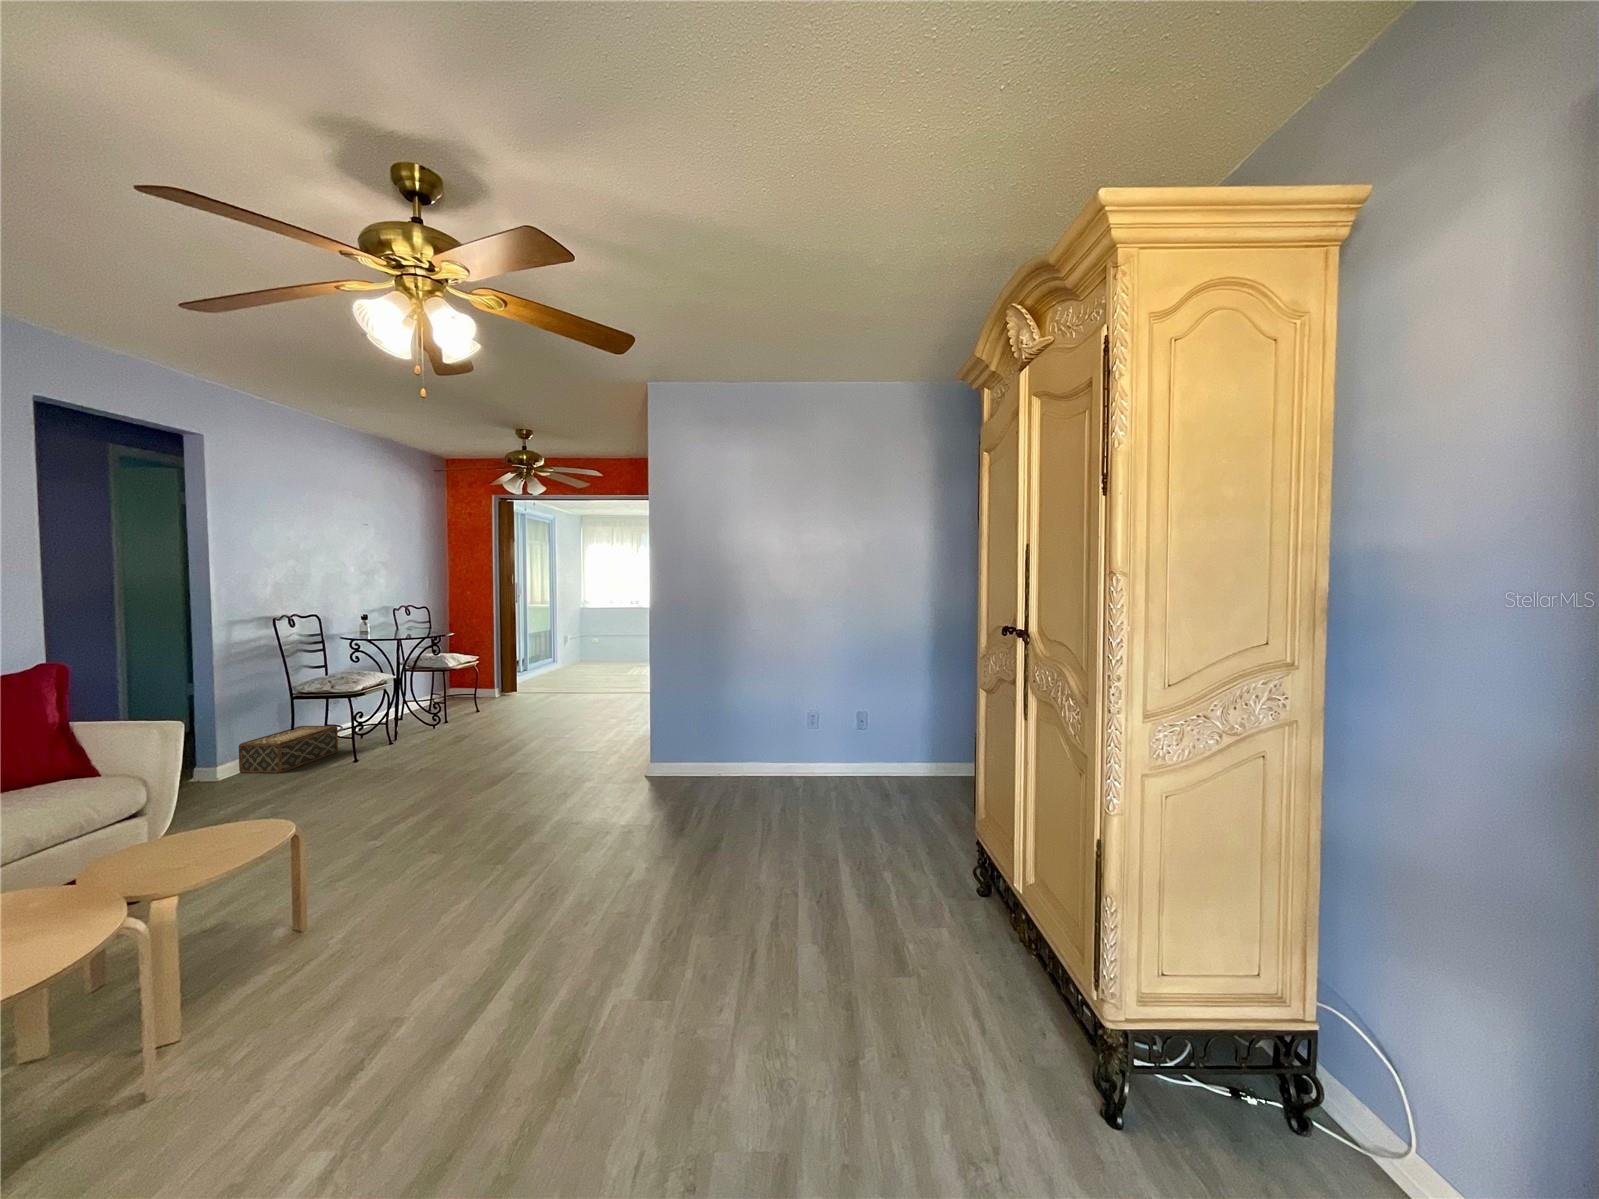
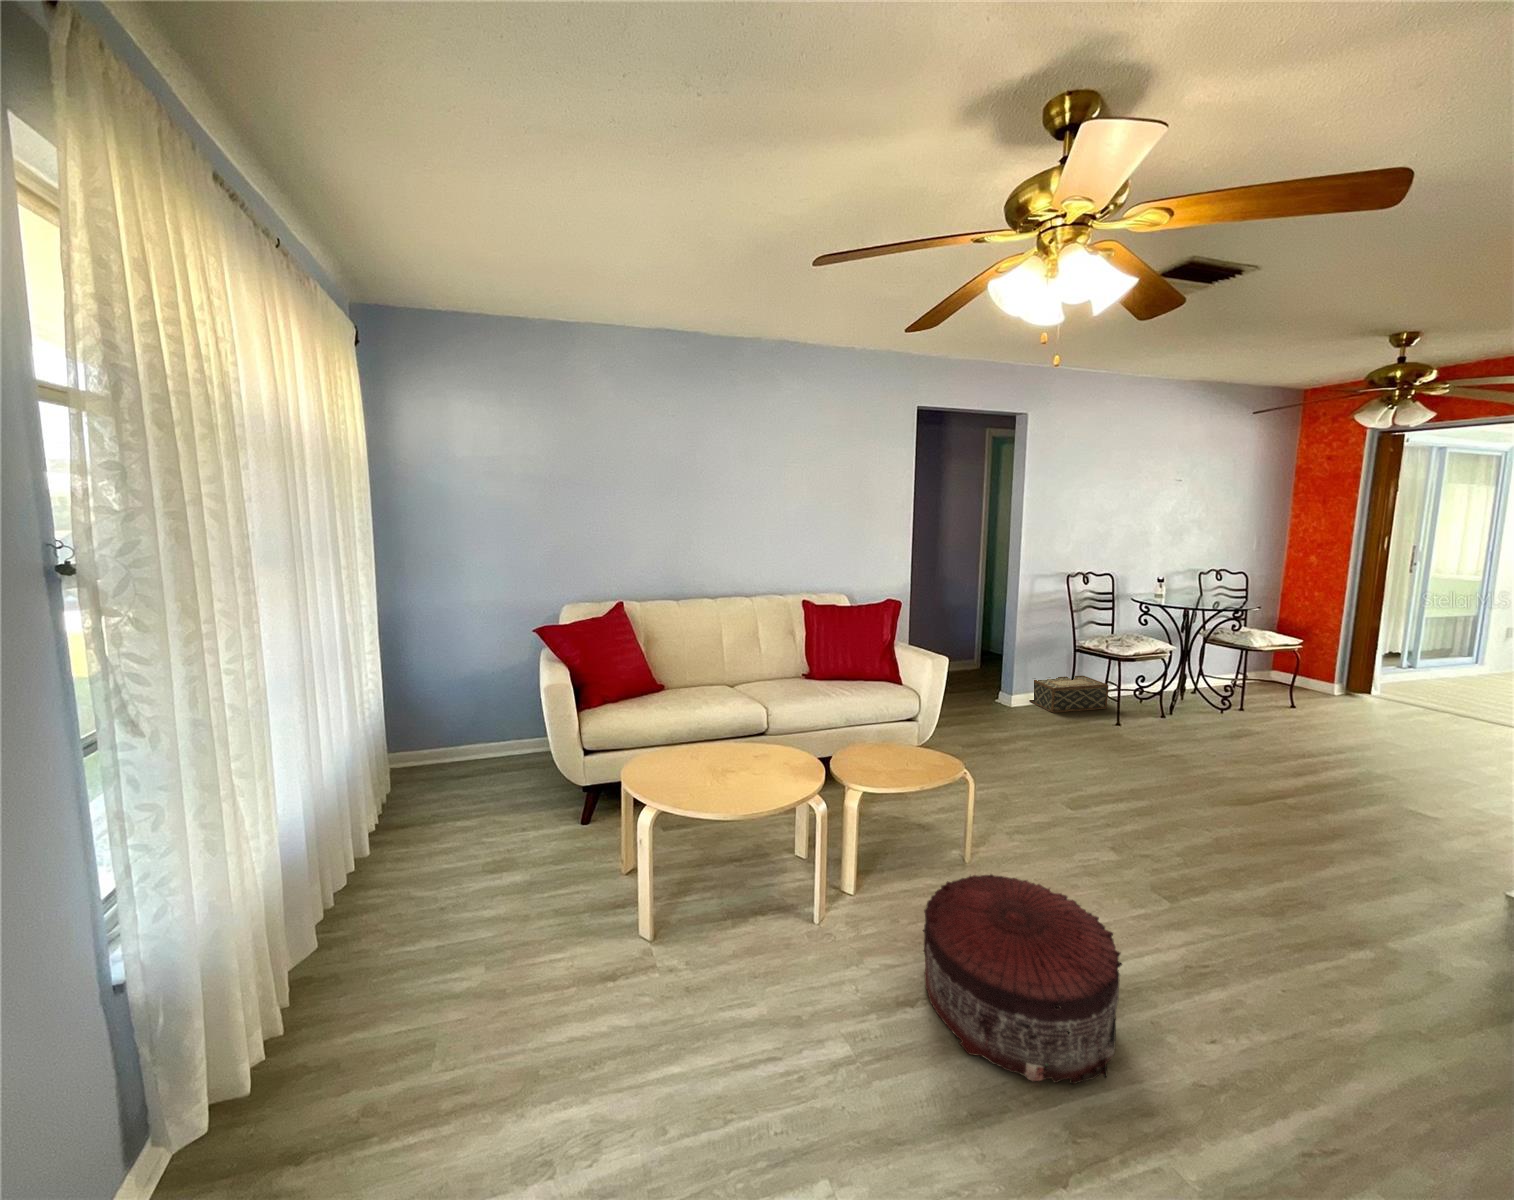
pouf: none [360,845,562,1016] -> present [923,874,1121,1084]

